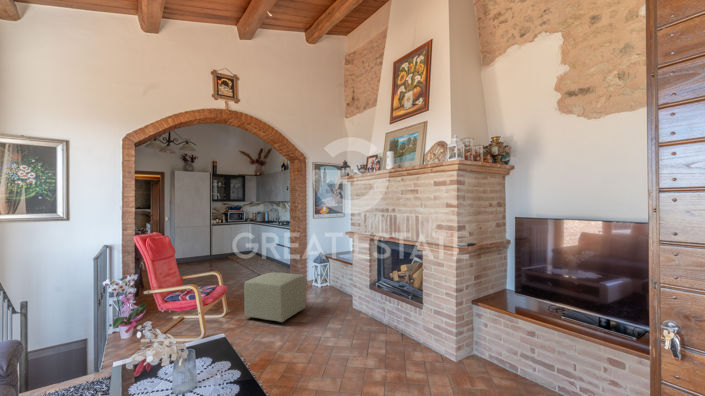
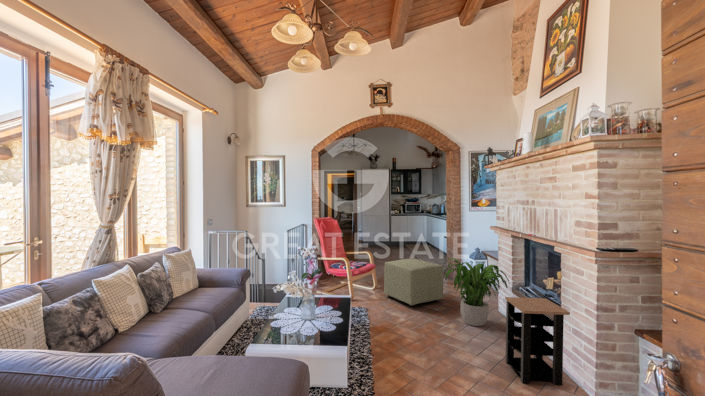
potted plant: none [310,266,376,327] -> present [444,258,509,326]
side table: none [387,289,437,365] -> present [505,297,570,385]

